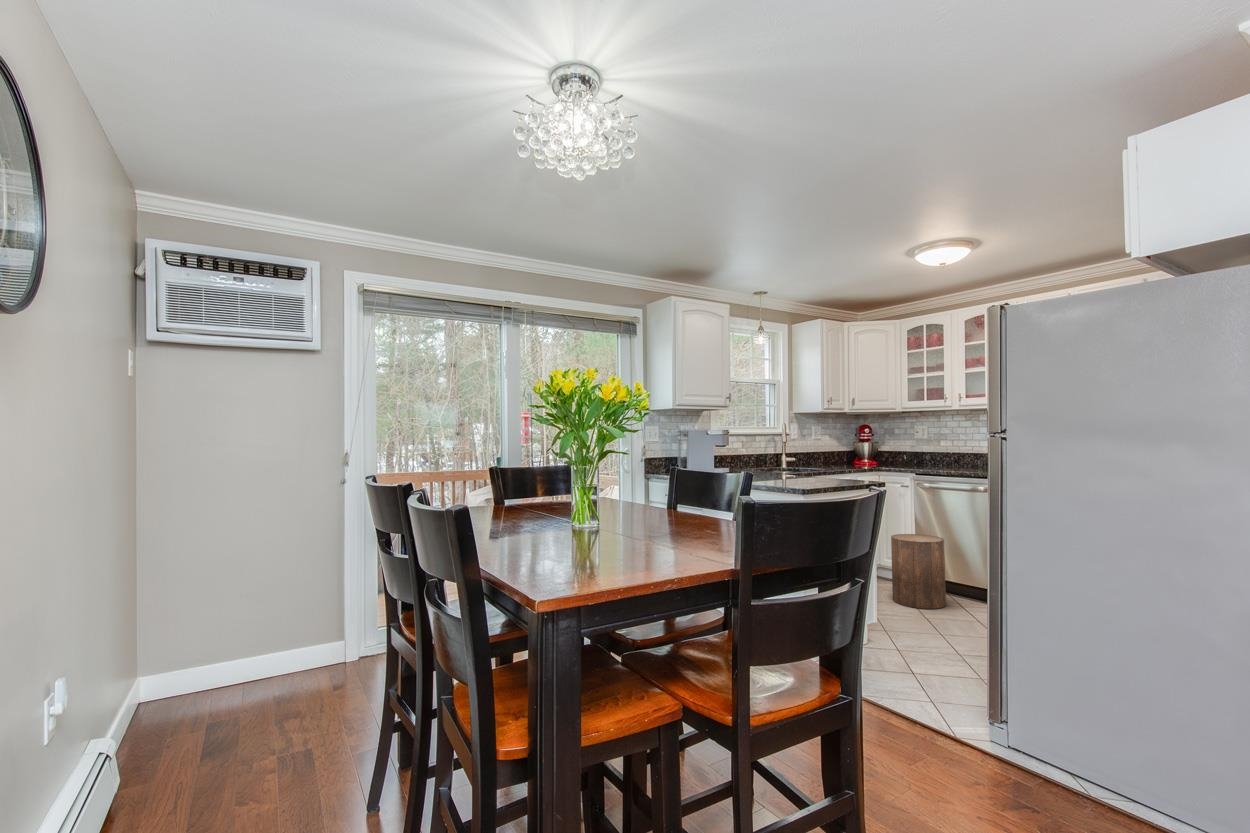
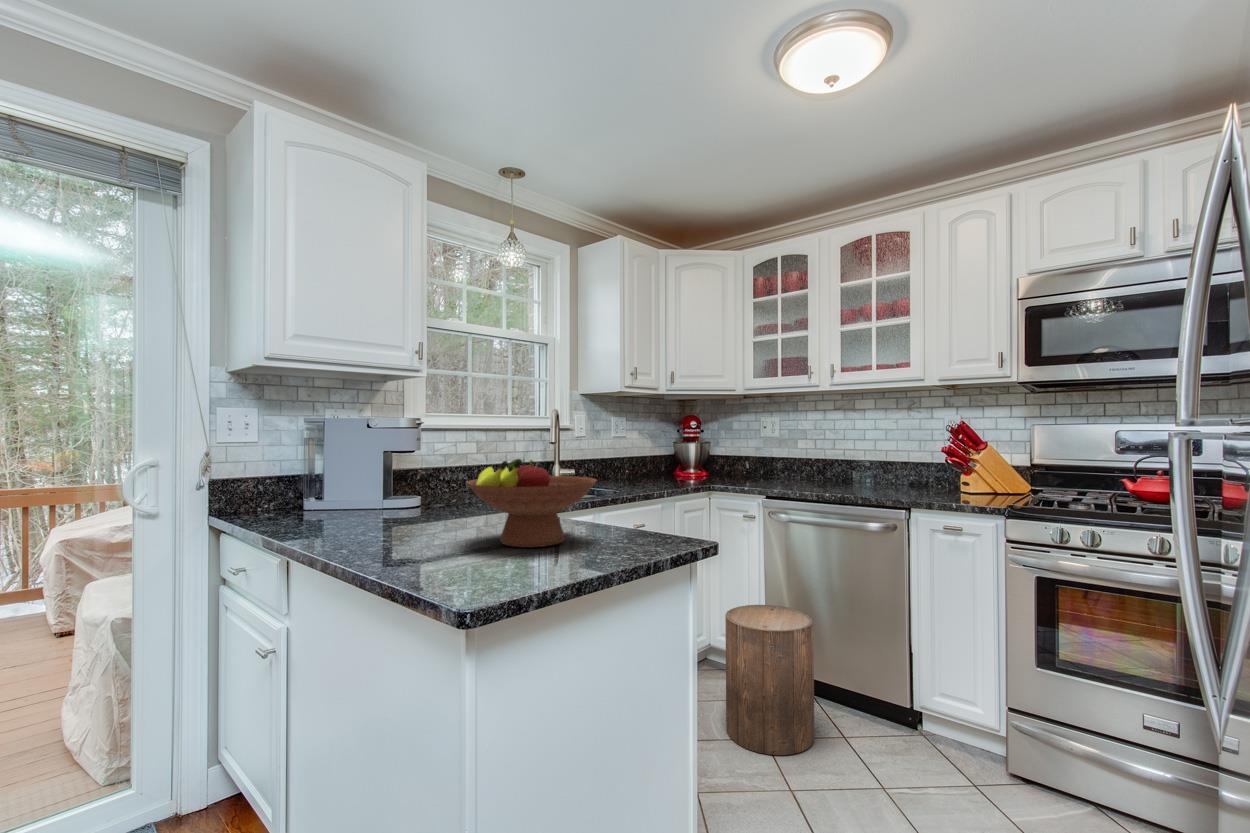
fruit bowl: none [776,445,832,481] -> present [467,459,597,547]

